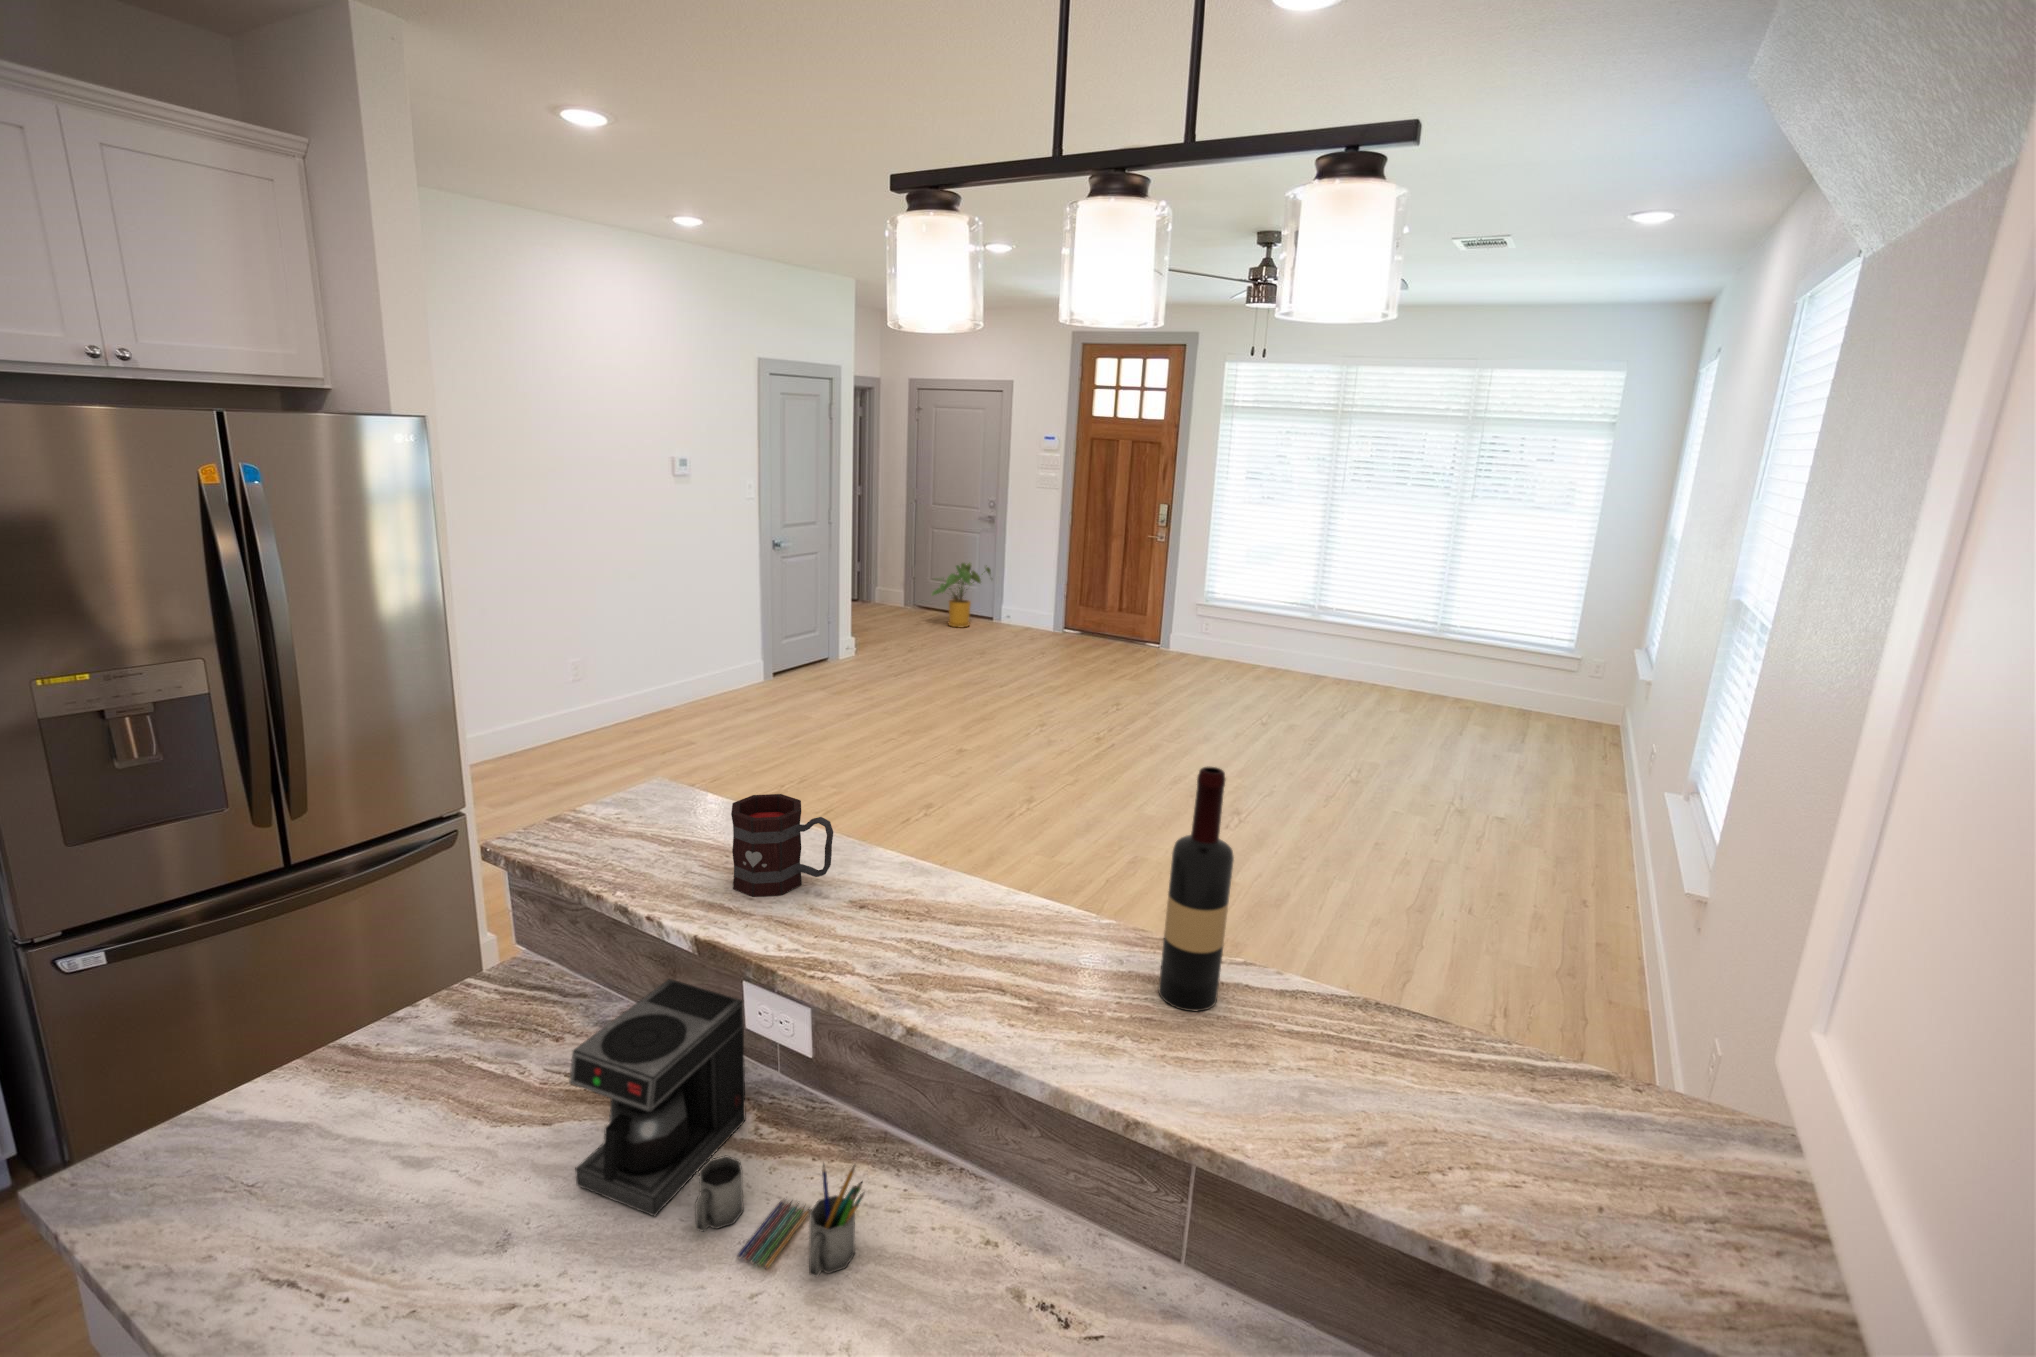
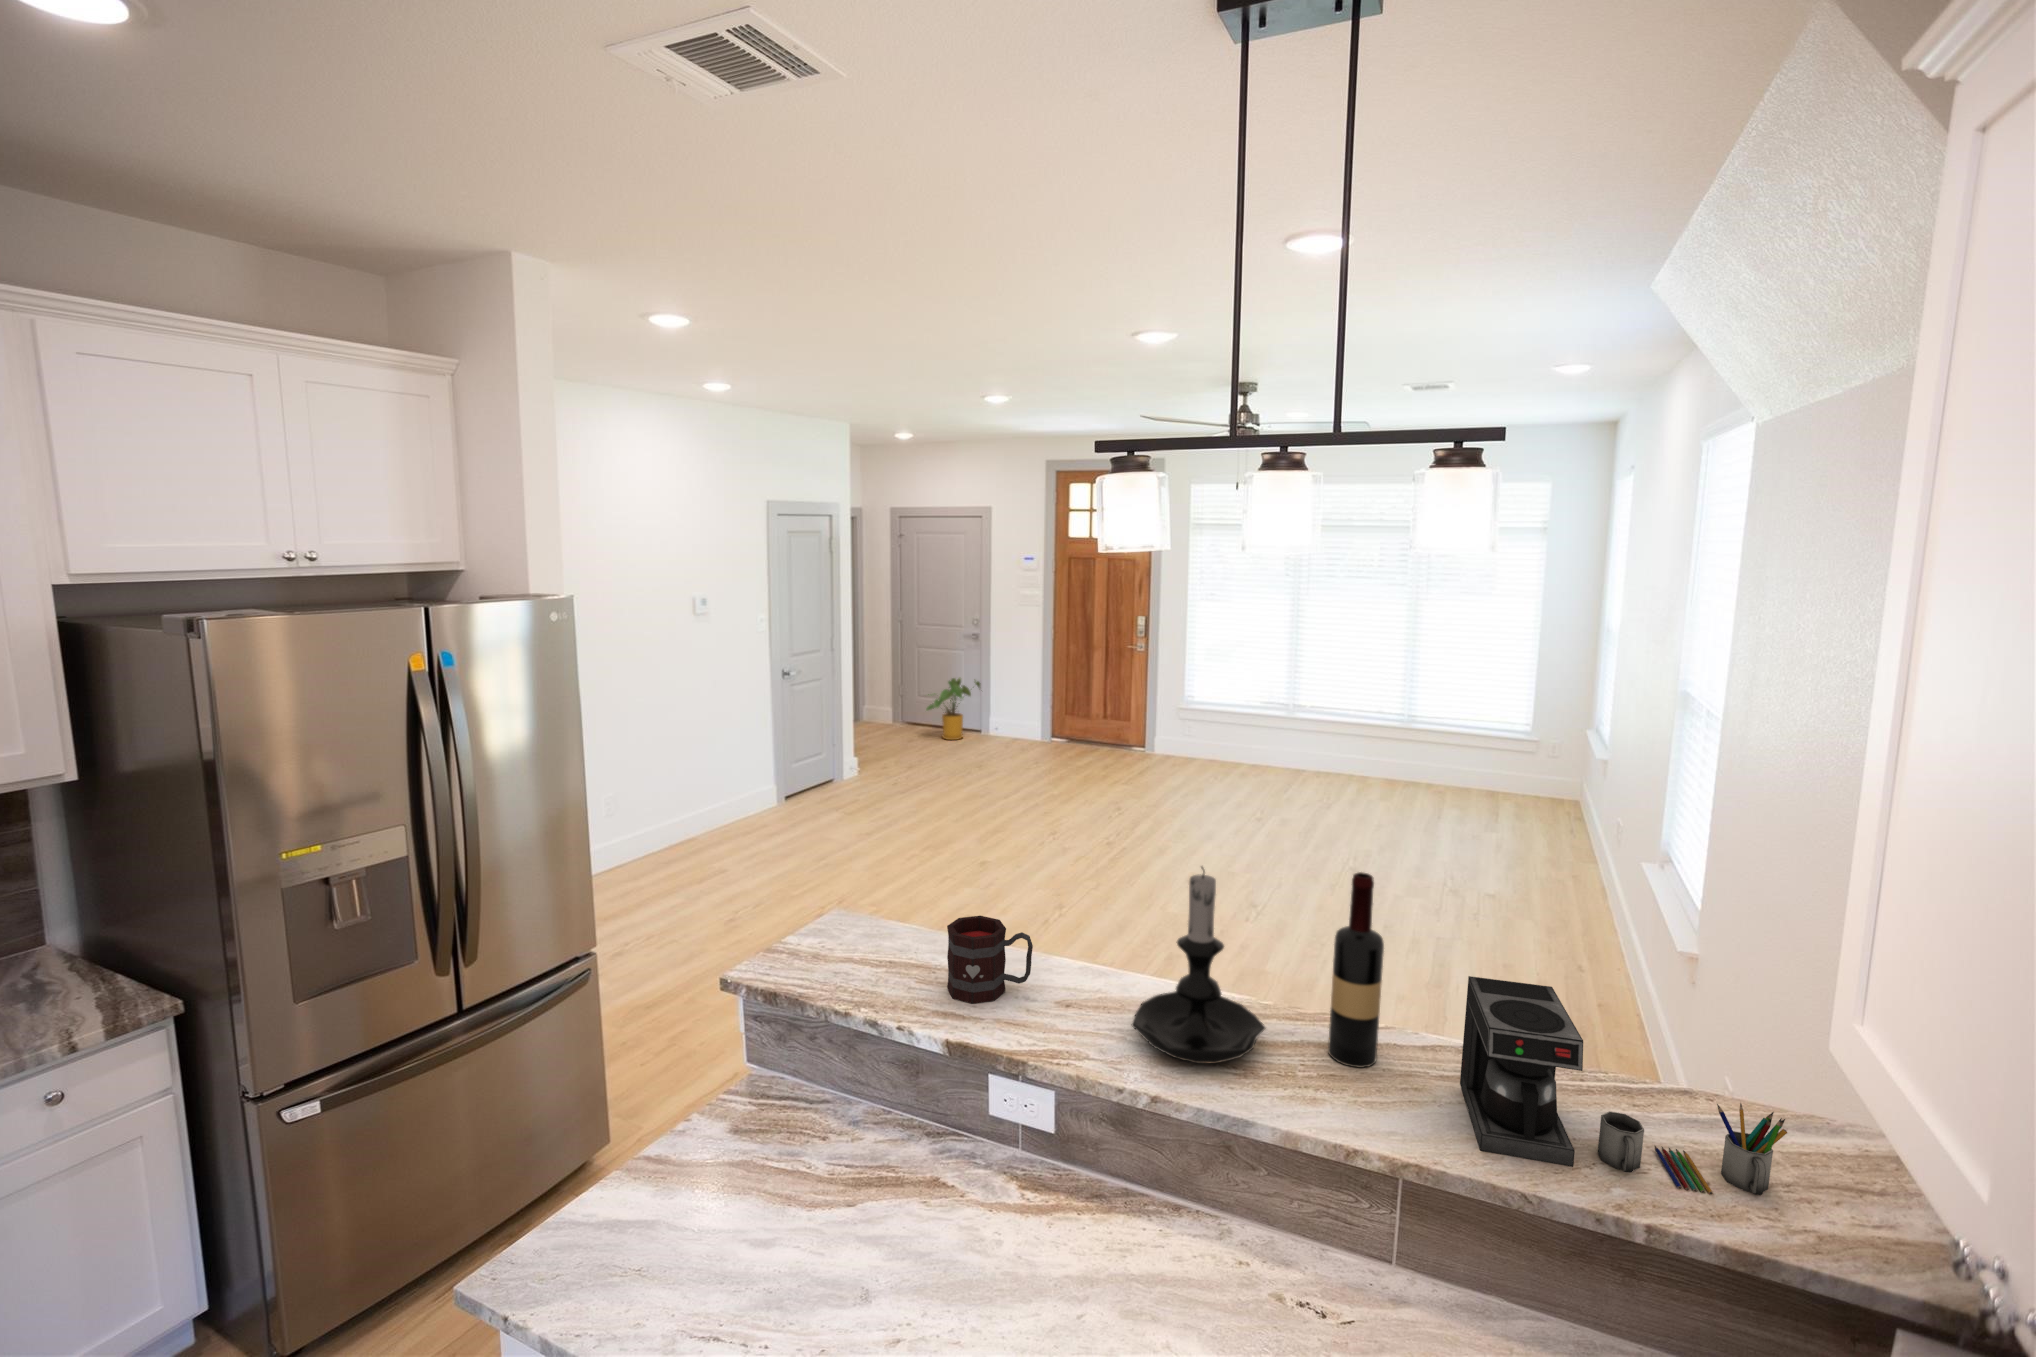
candle holder: none [914,746,1083,992] -> present [1132,867,1265,1064]
coffee maker: present [570,979,864,1276] -> present [1460,976,1787,1195]

